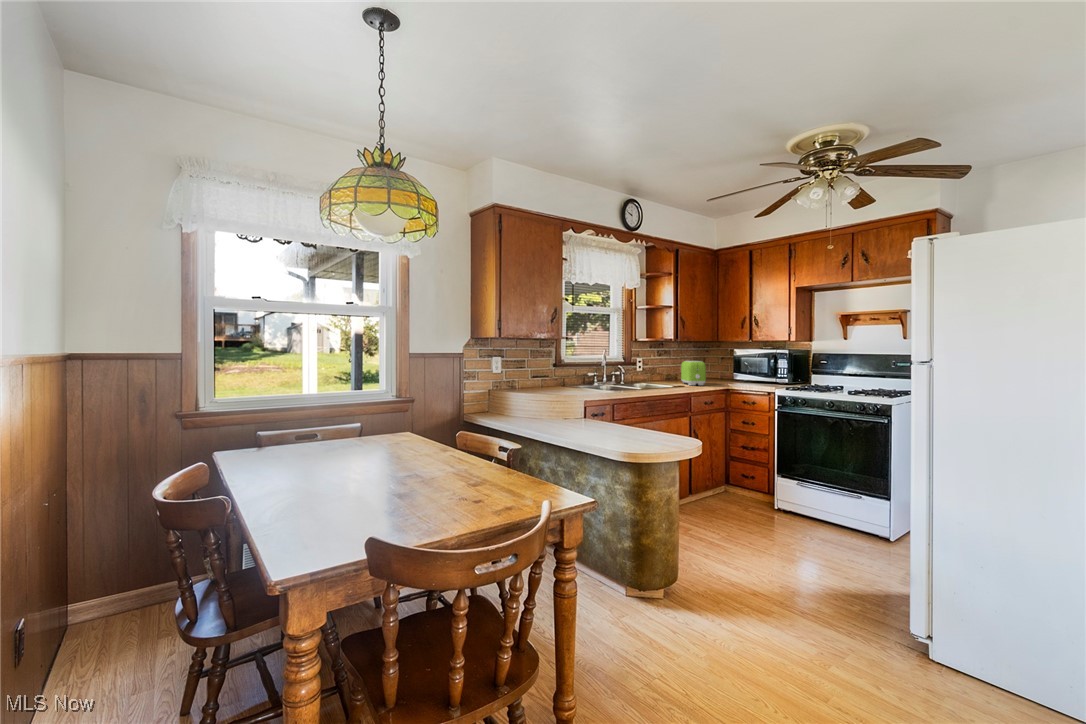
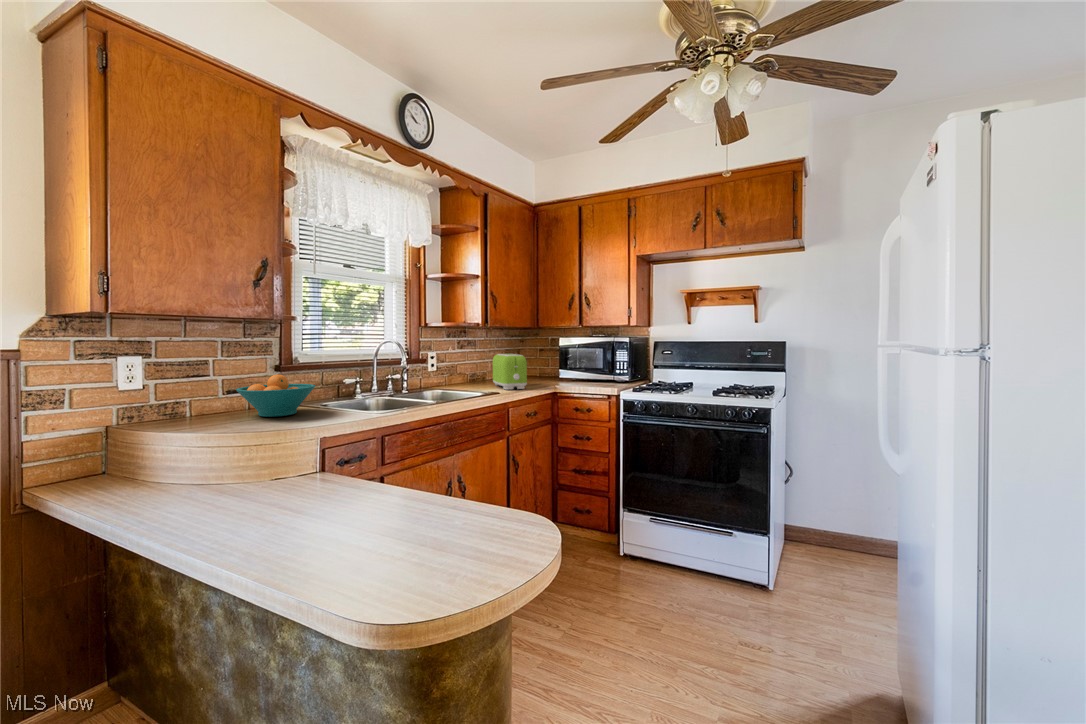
fruit bowl: none [540,368,577,390] -> present [236,374,315,417]

